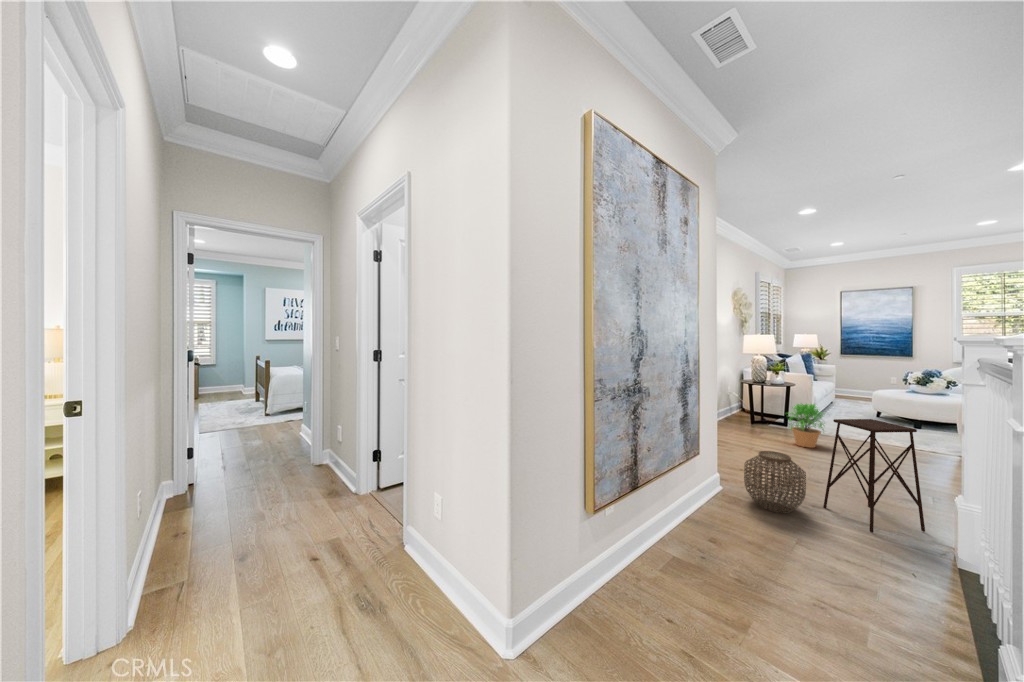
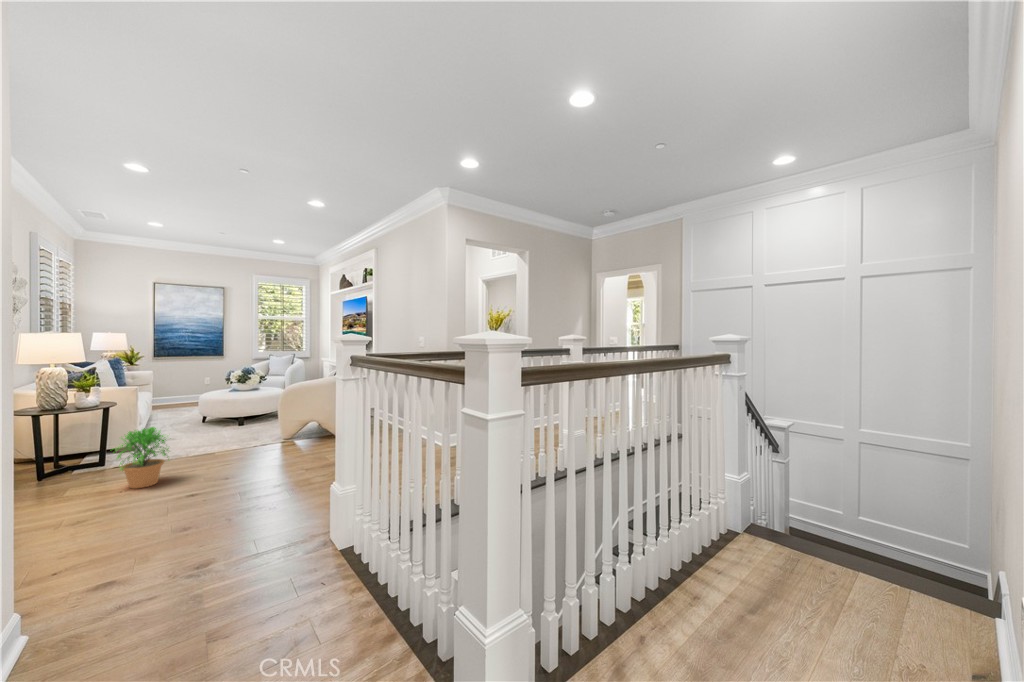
side table: present [823,419,925,532] -> none [206,434,306,568]
woven basket: present [744,451,806,513] -> none [81,520,191,627]

